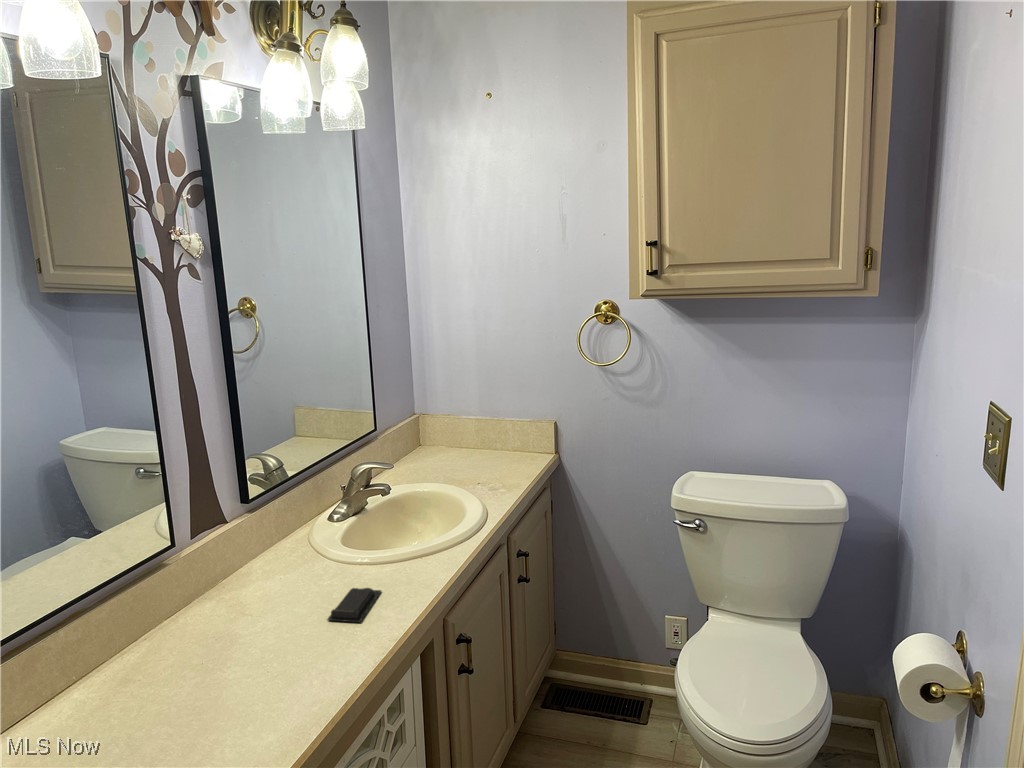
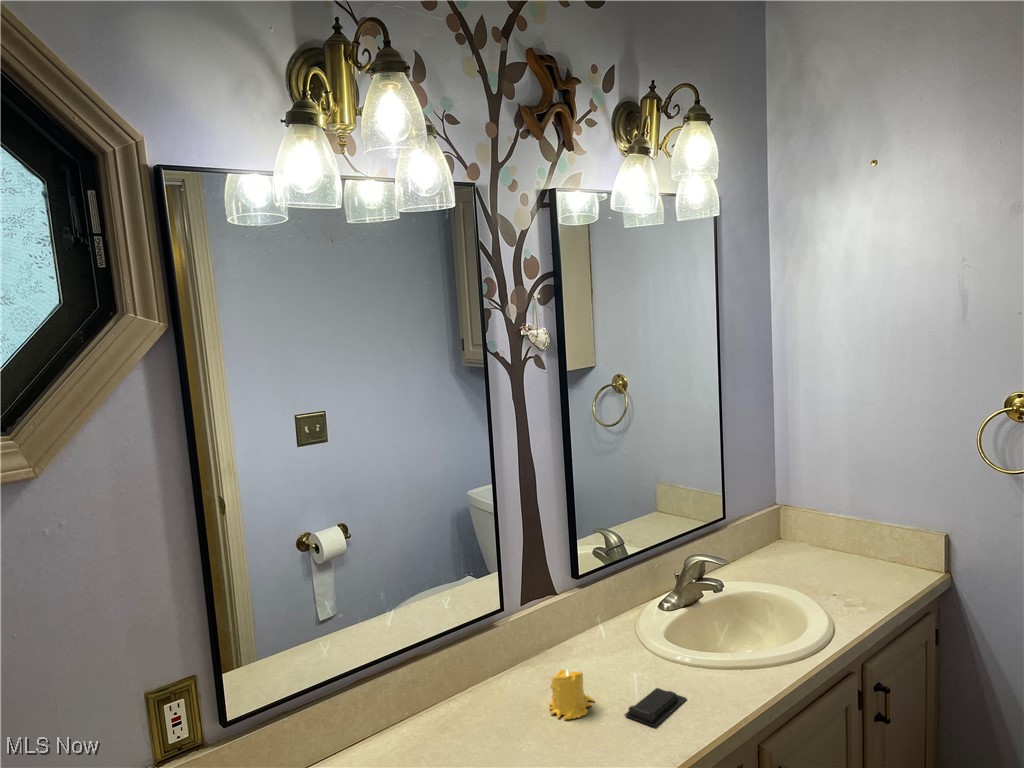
candle: none [243,587,292,640] -> present [549,670,594,719]

